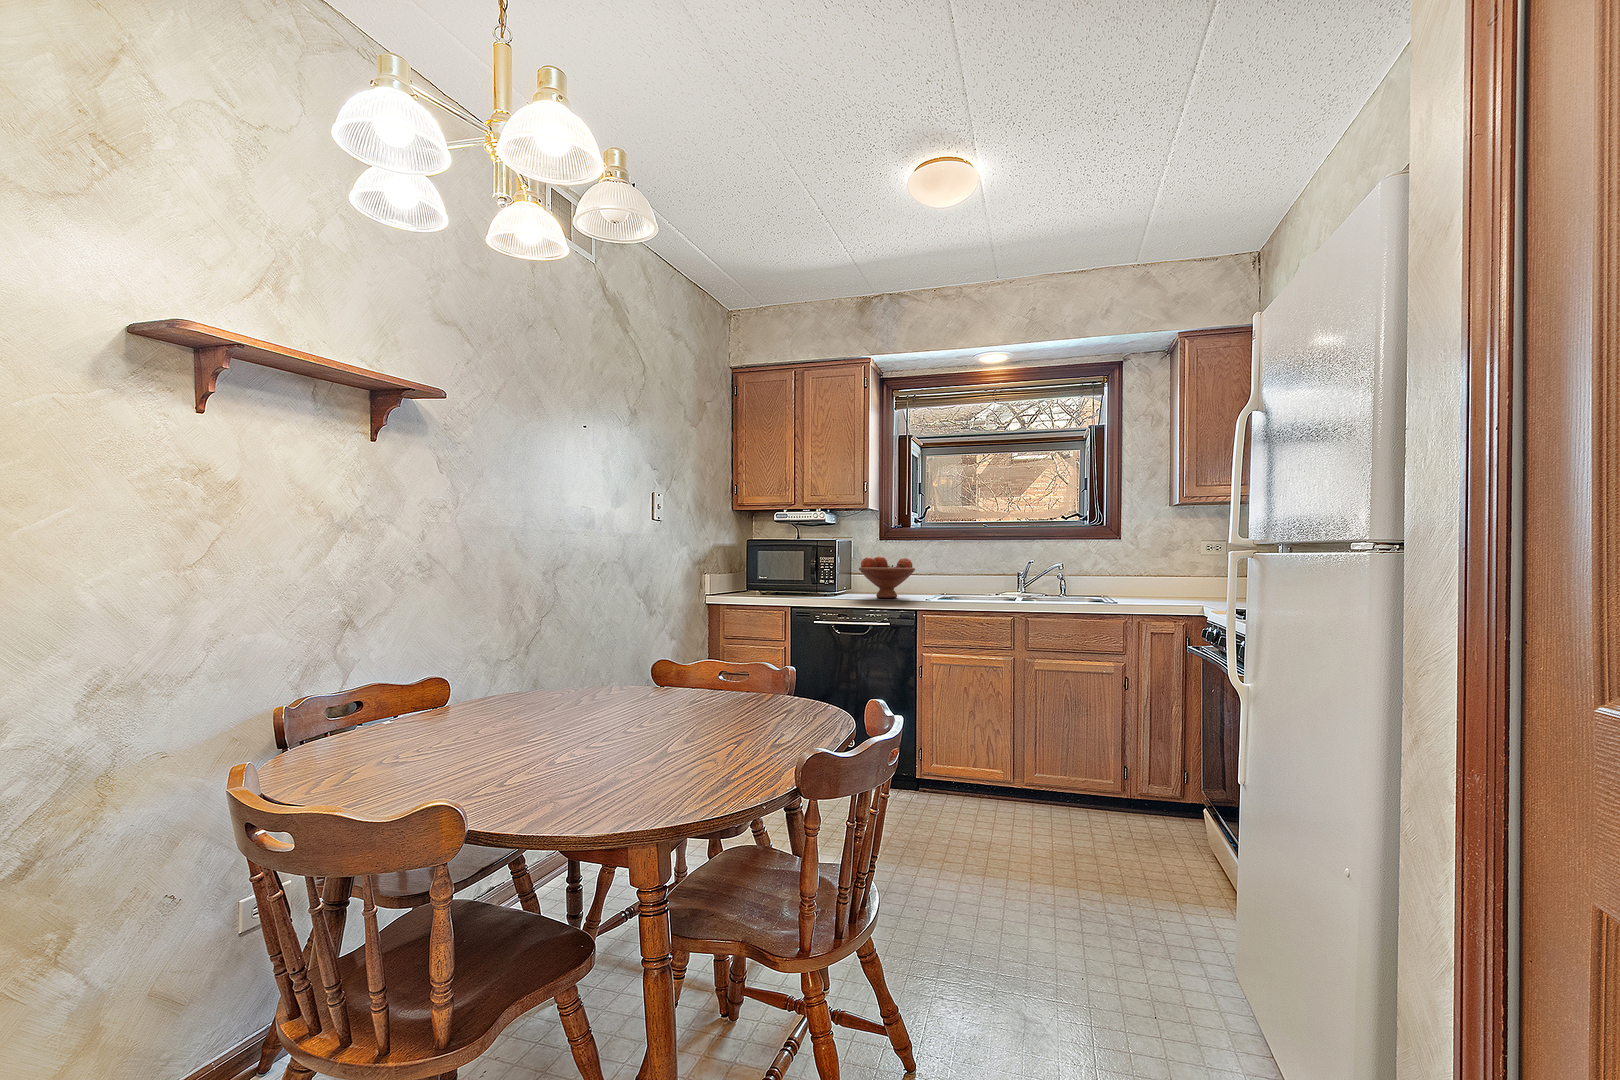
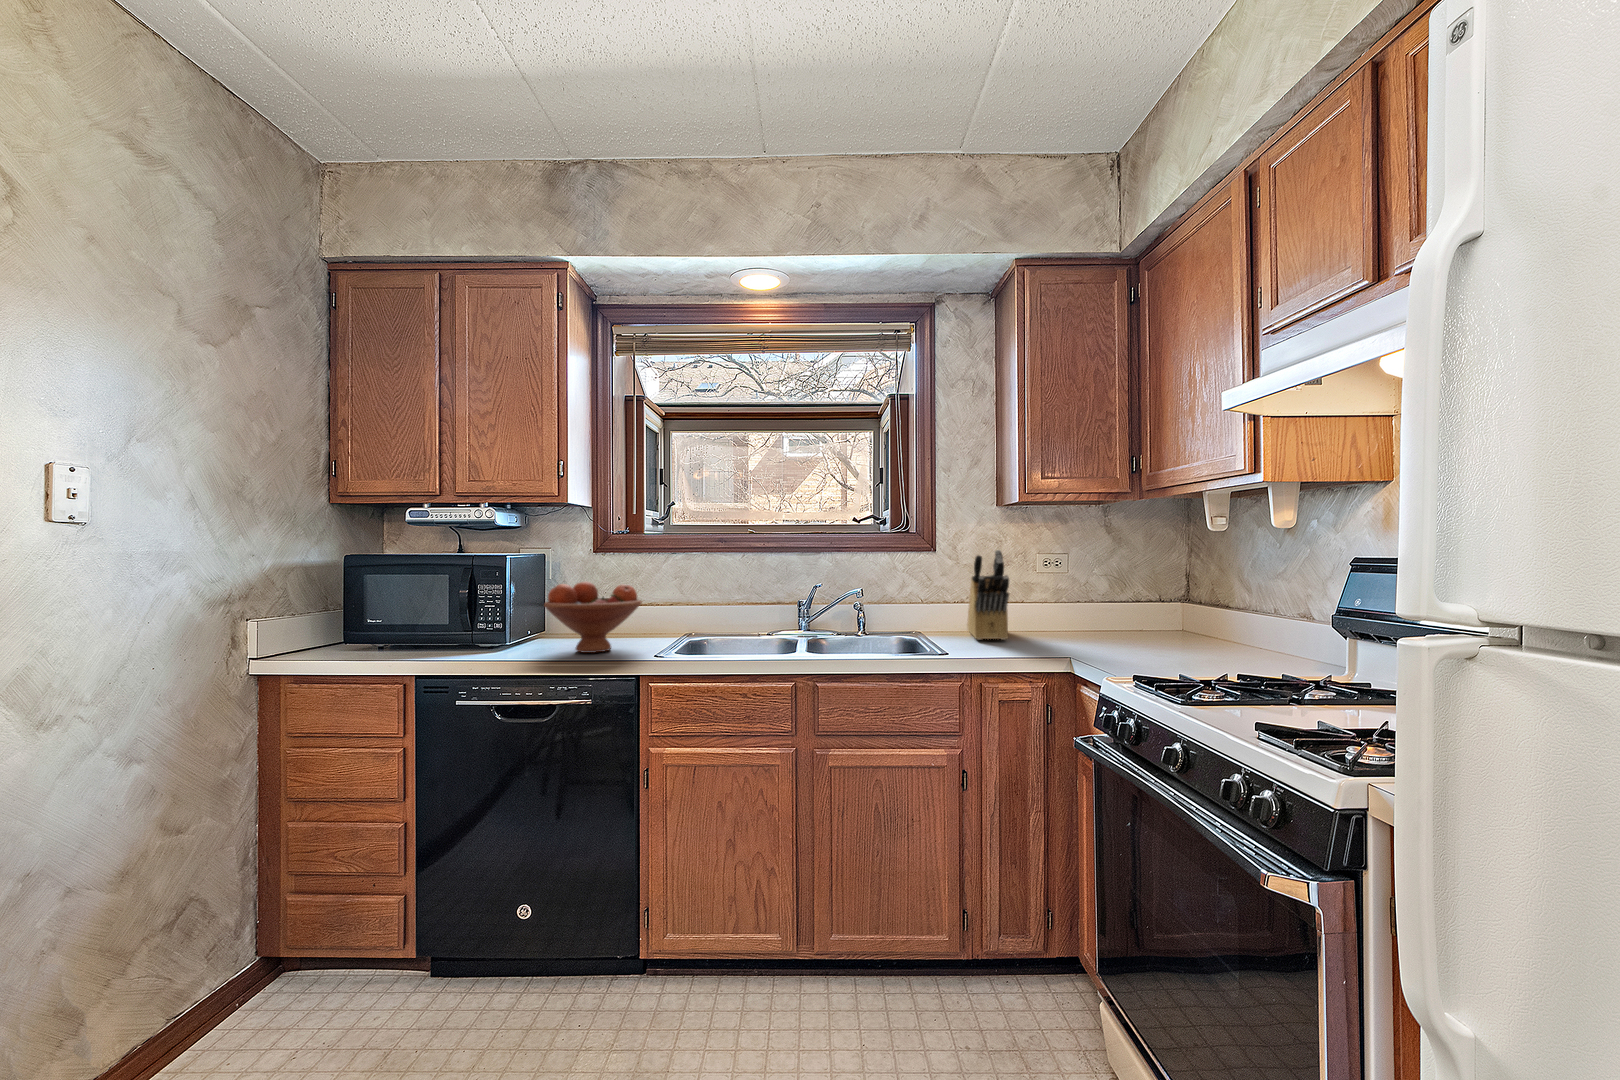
knife block: none [1143,538,1169,601] -> present [967,550,1009,640]

